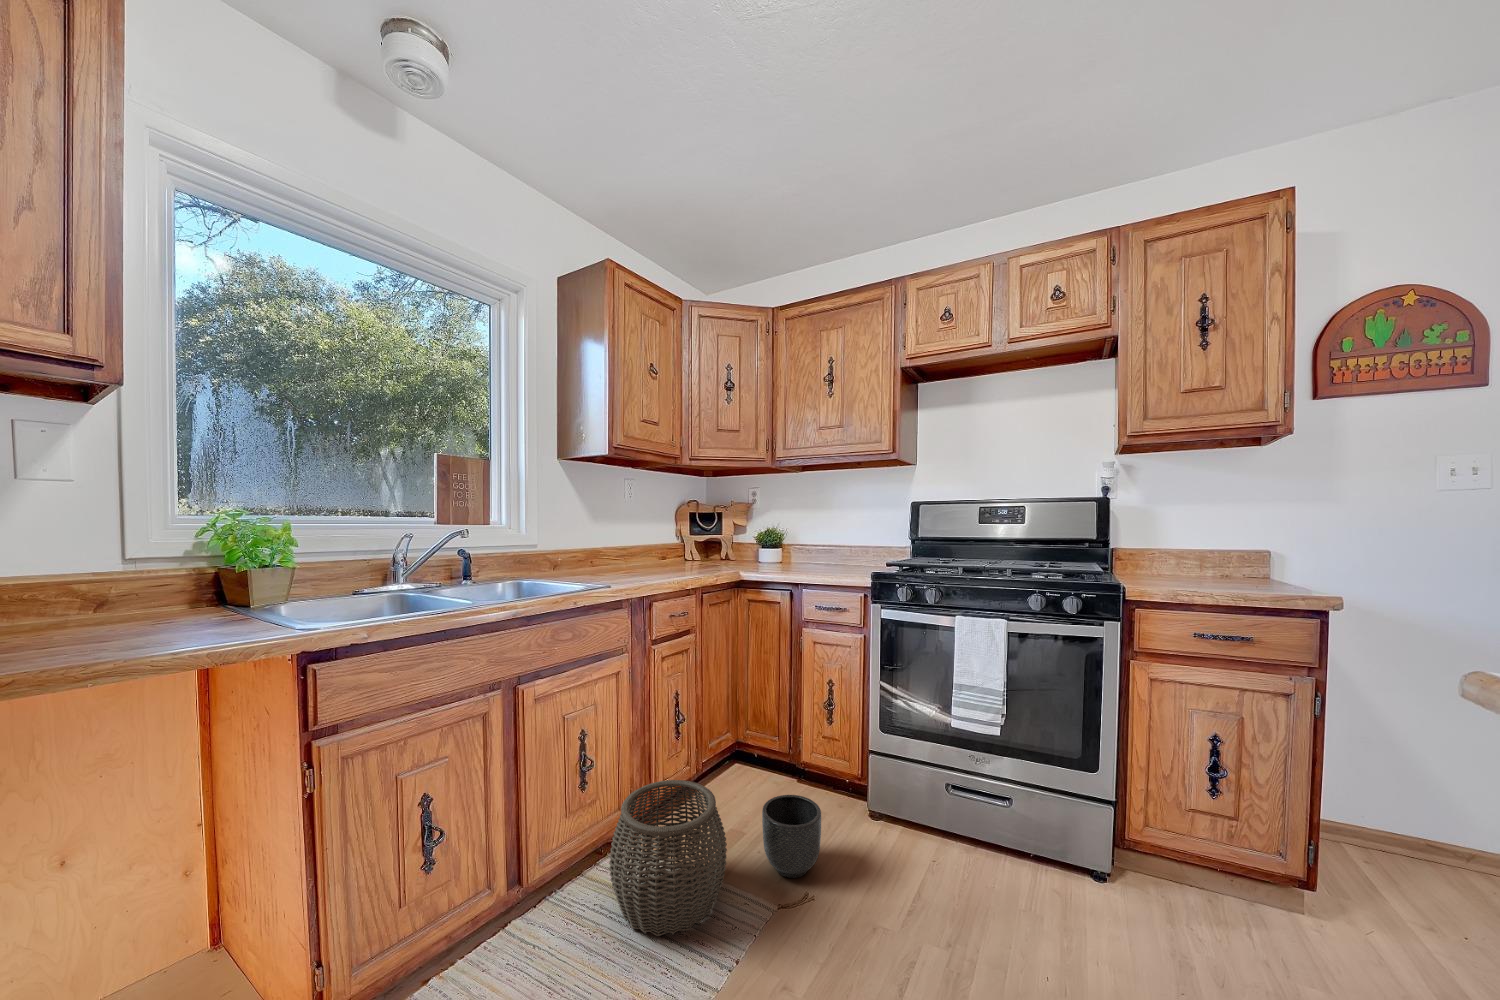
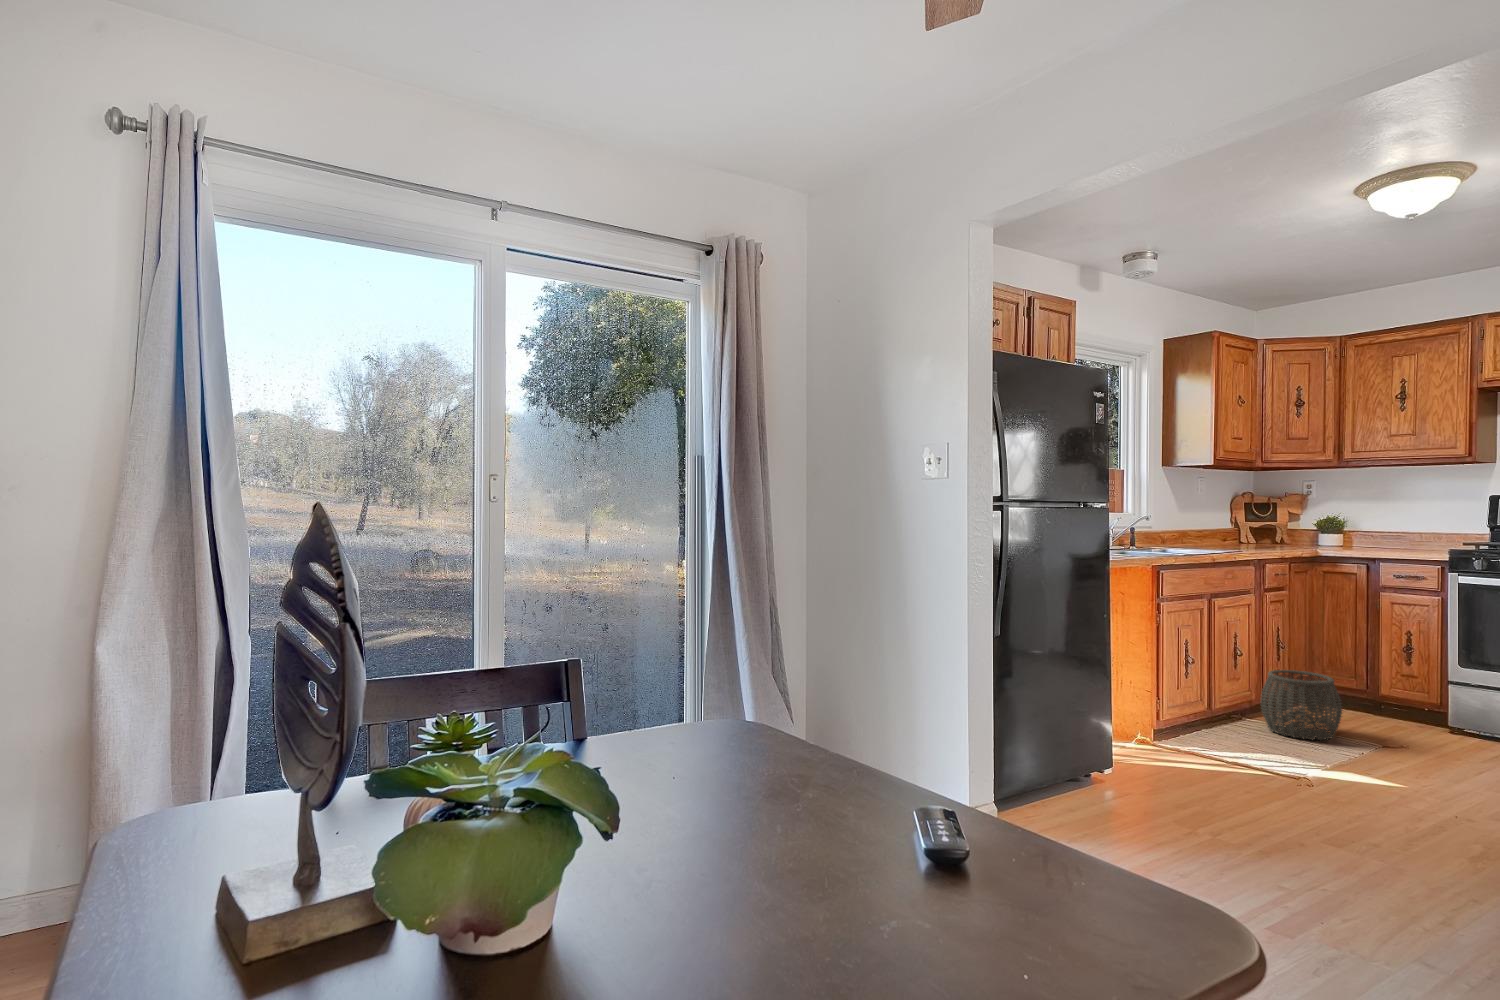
planter: present [762,795,821,878] -> none [1361,694,1409,738]

